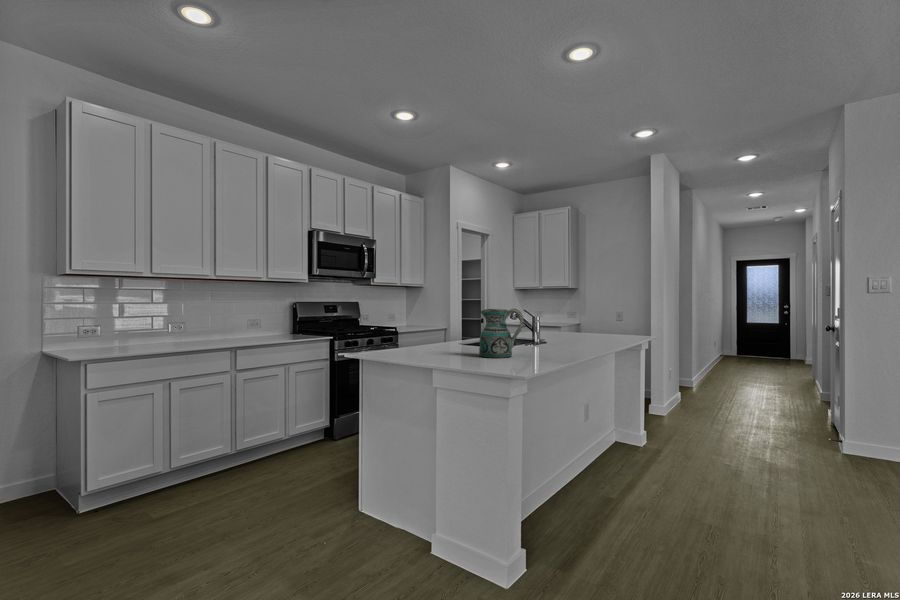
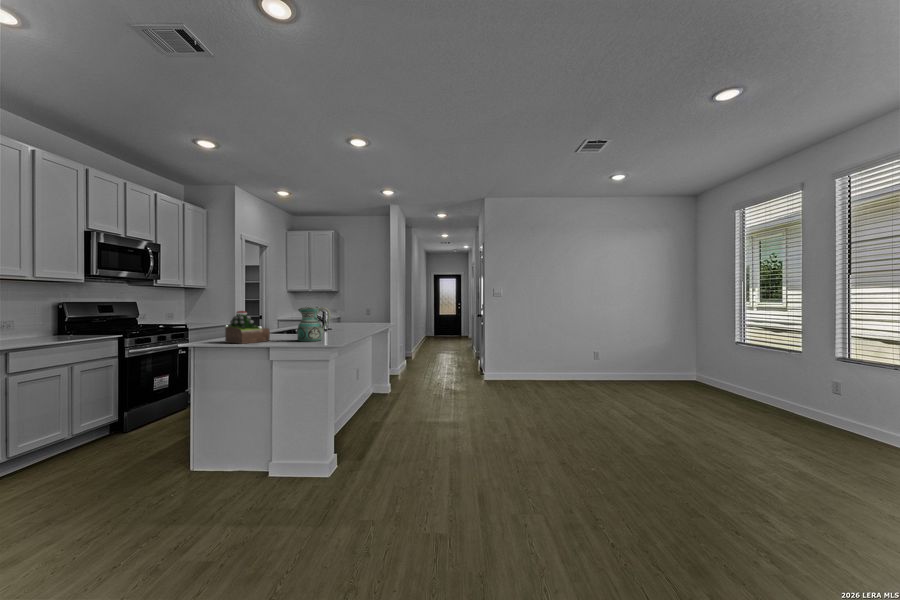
succulent plant: none [401,313,450,355] -> present [225,311,270,344]

